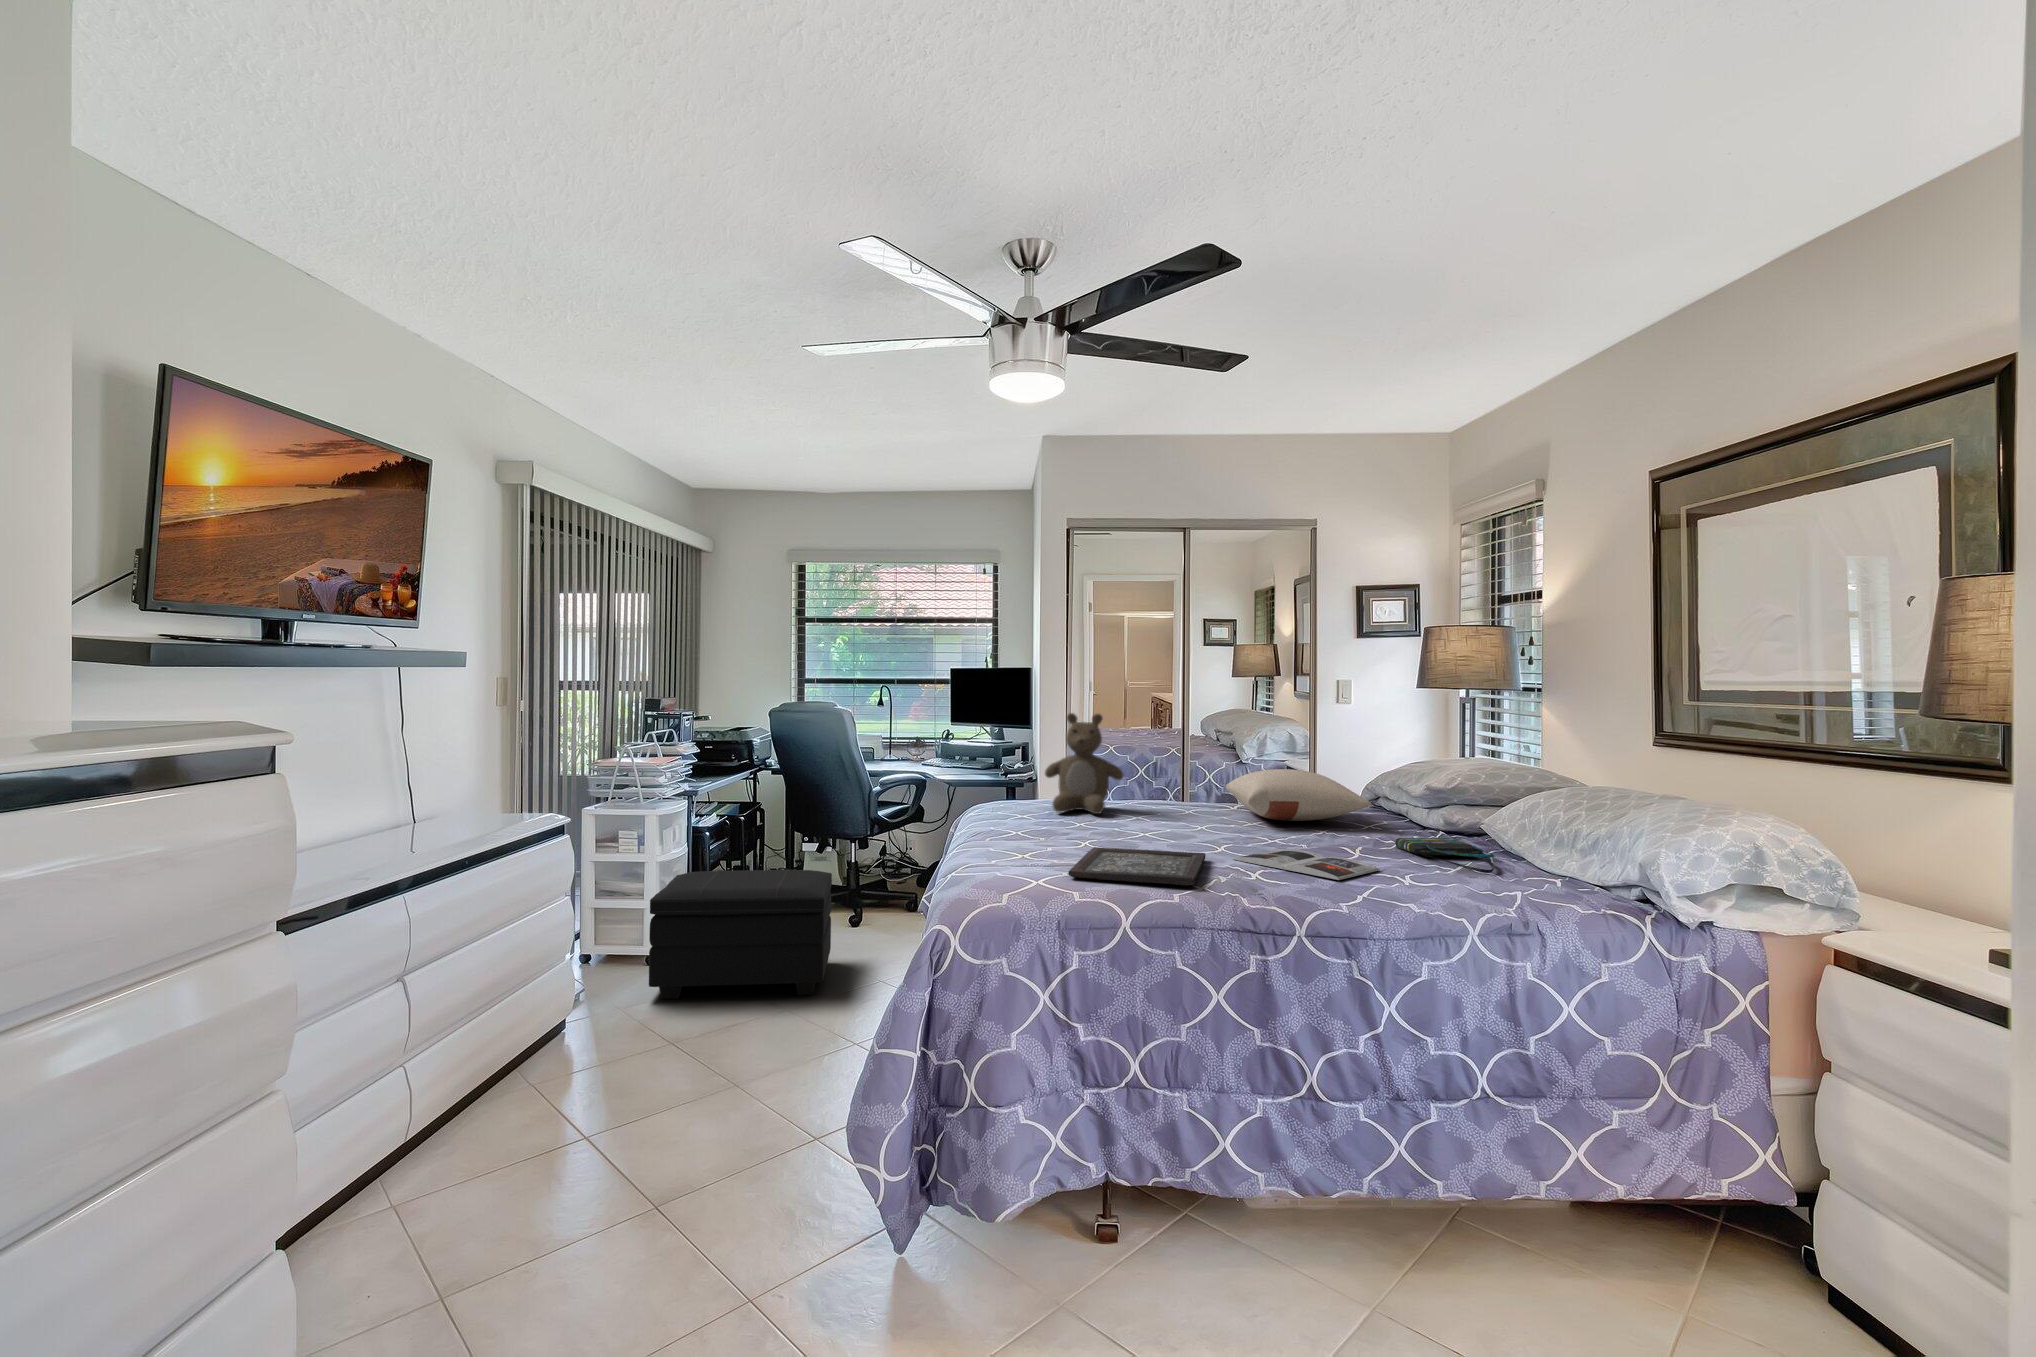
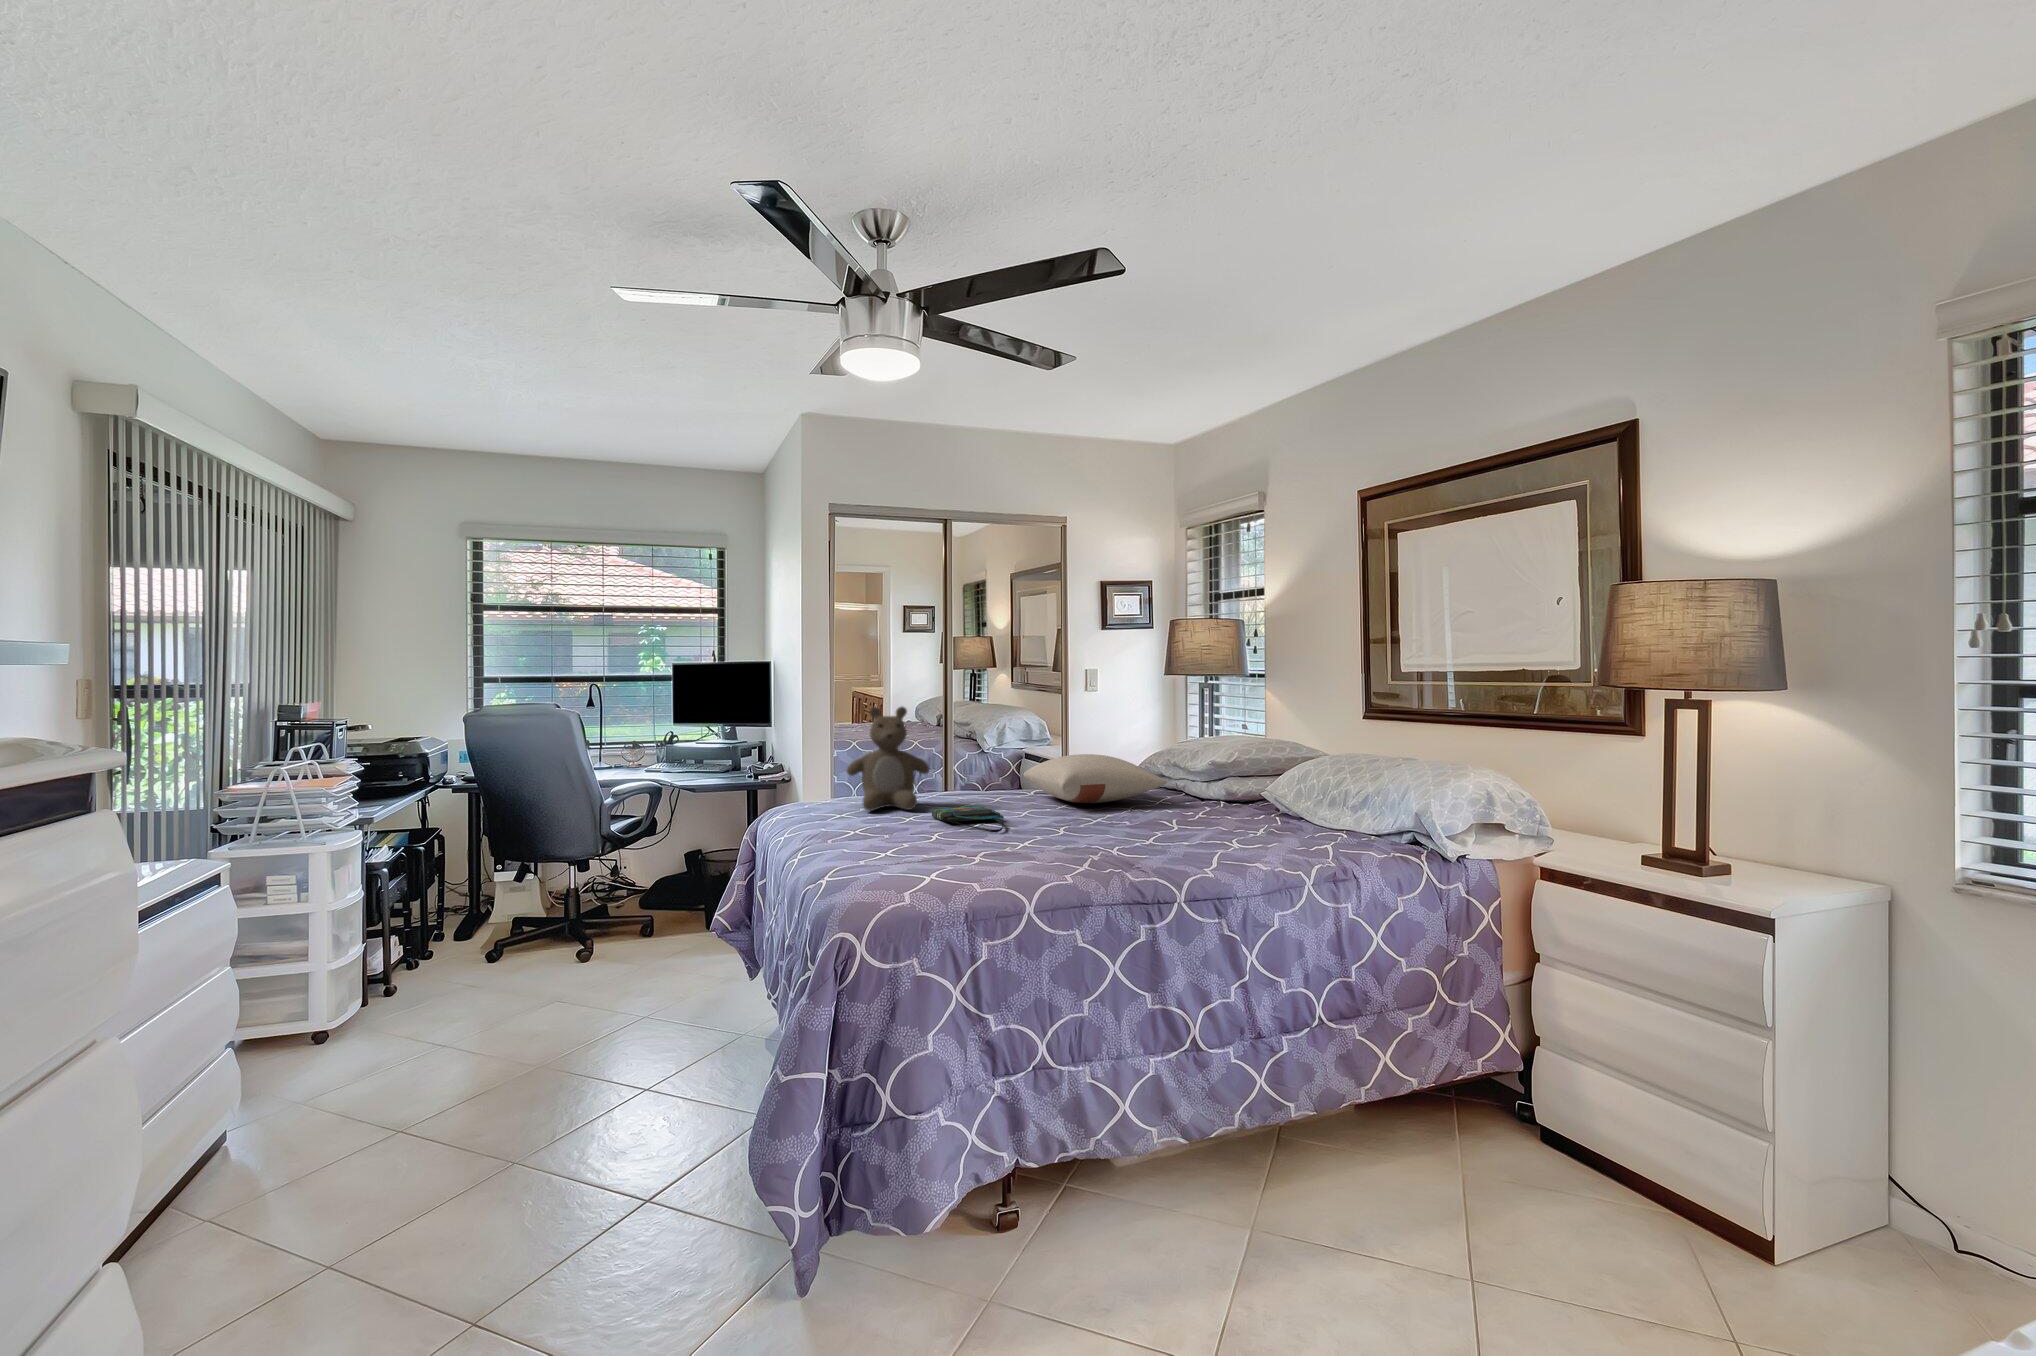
tote bag: present [1395,838,1494,873] -> present [932,806,1004,832]
tray: present [1068,847,1206,885] -> none [944,838,1073,871]
magazine: present [1233,849,1380,880] -> none [1078,828,1208,851]
footstool: present [649,869,832,999] -> none [351,902,586,1079]

